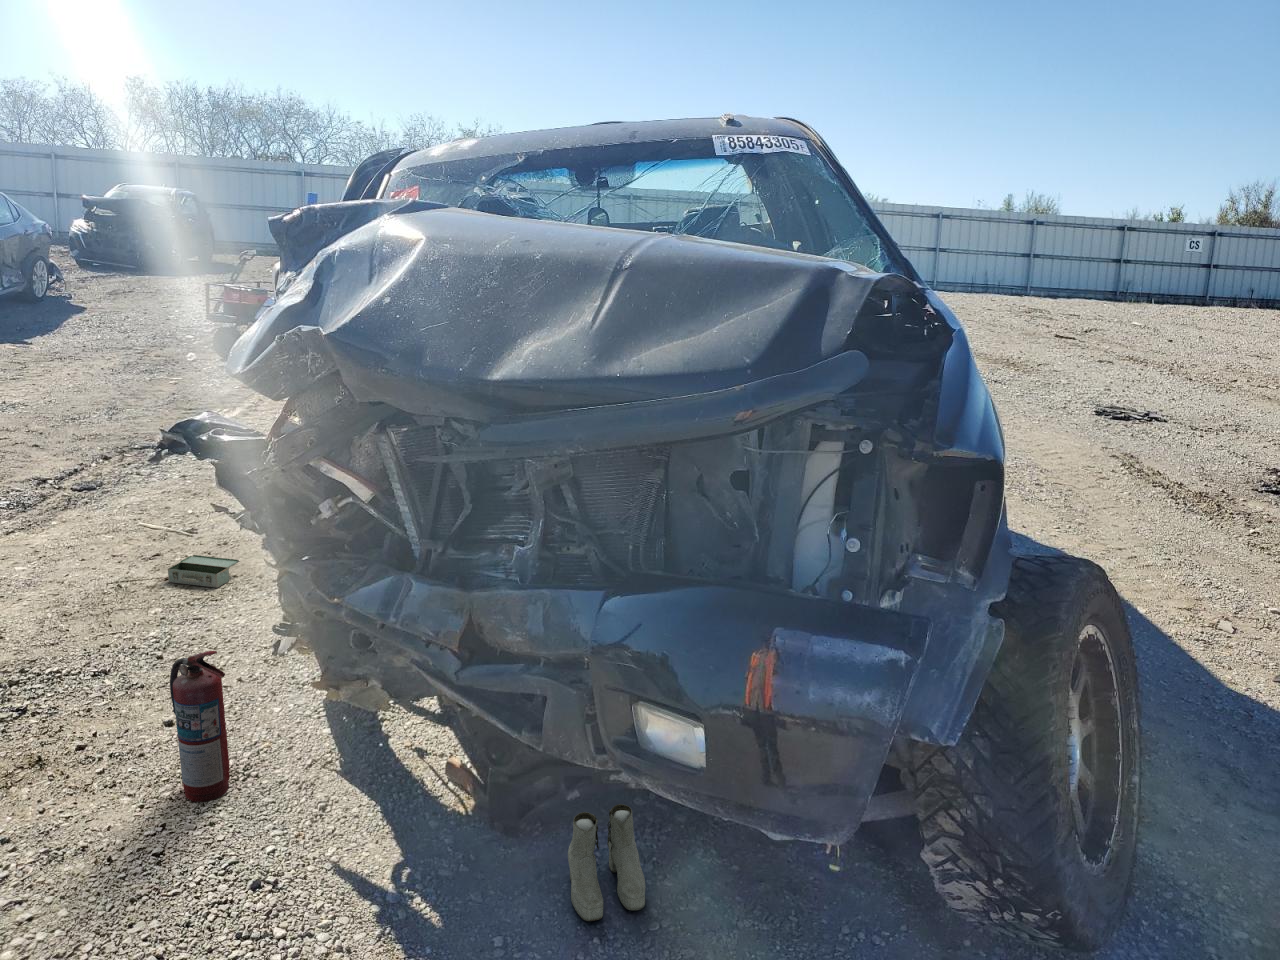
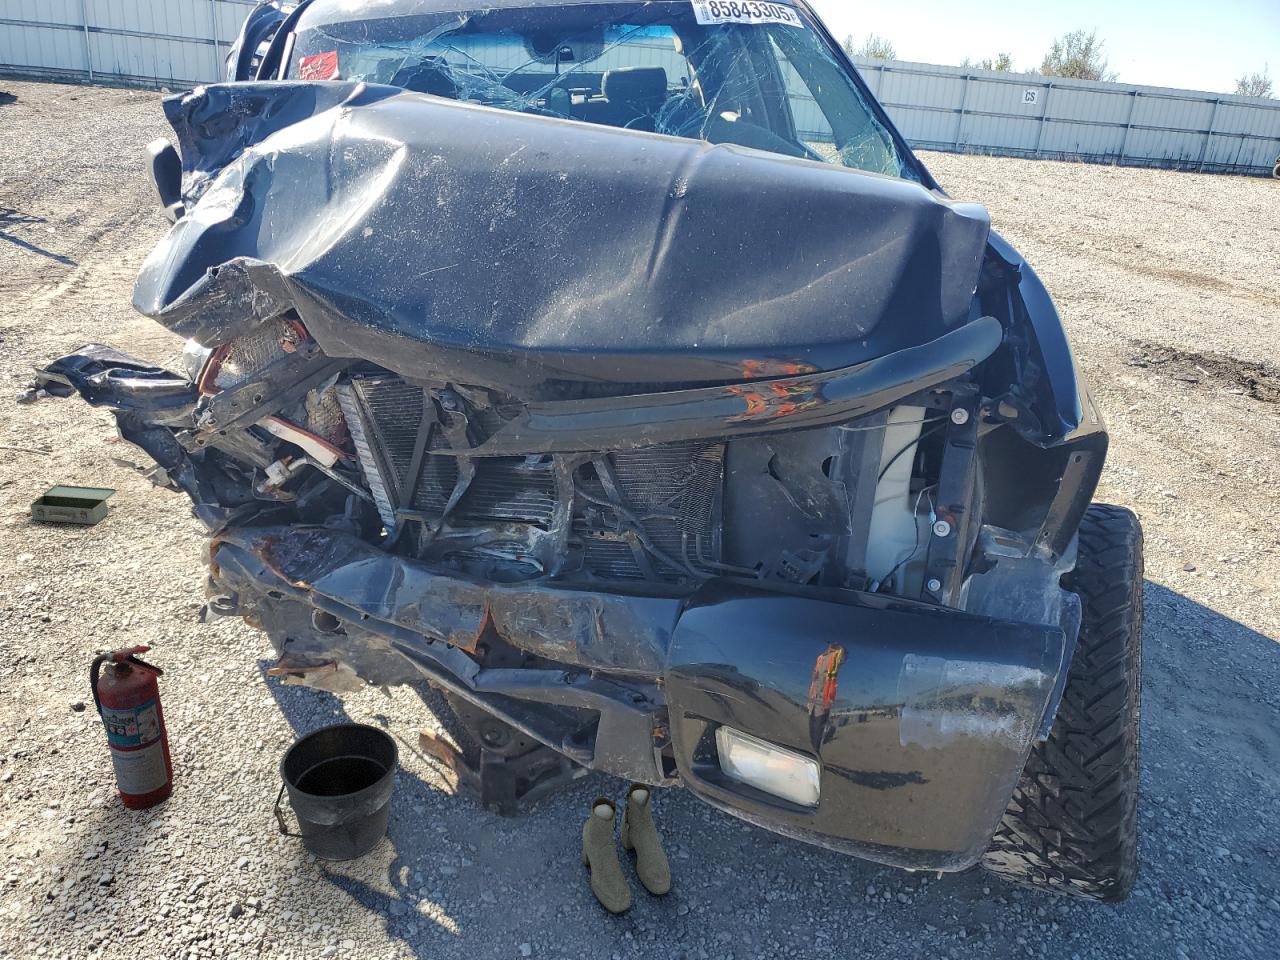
bucket: none [302,735,413,856] -> present [273,723,399,860]

